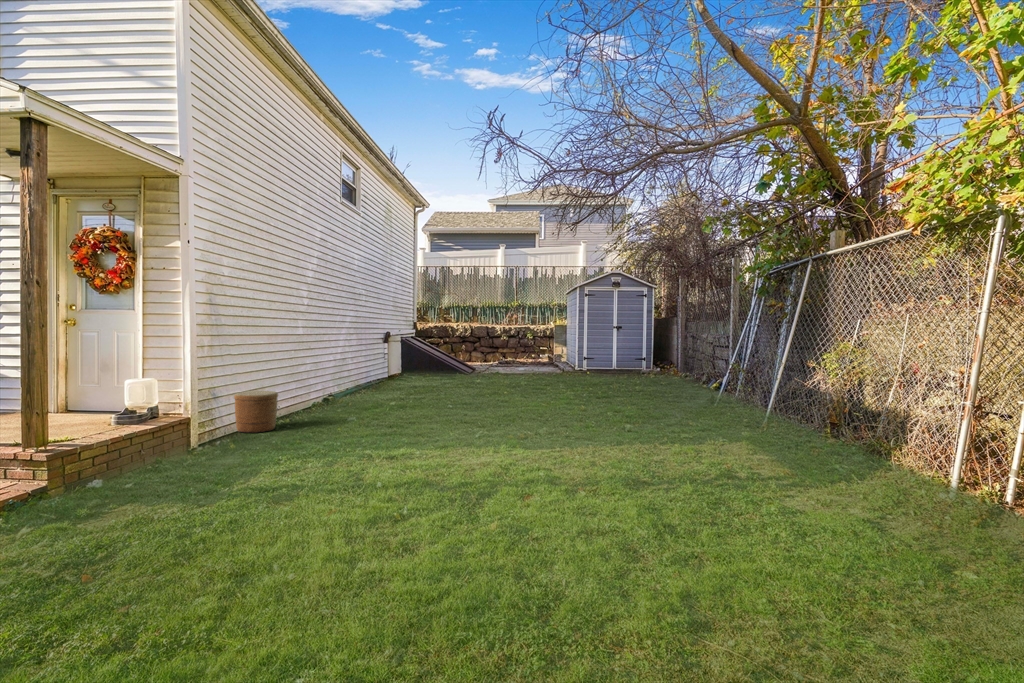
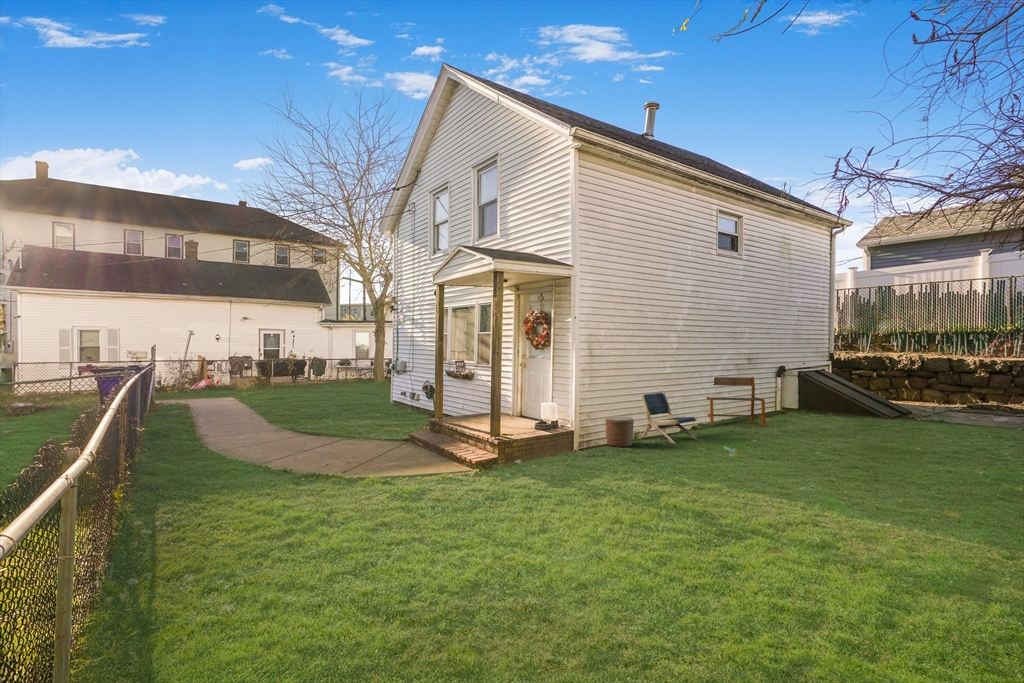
bench: none [327,341,391,396] -> present [706,377,765,427]
lounge chair: none [273,358,343,418] -> present [641,392,697,443]

